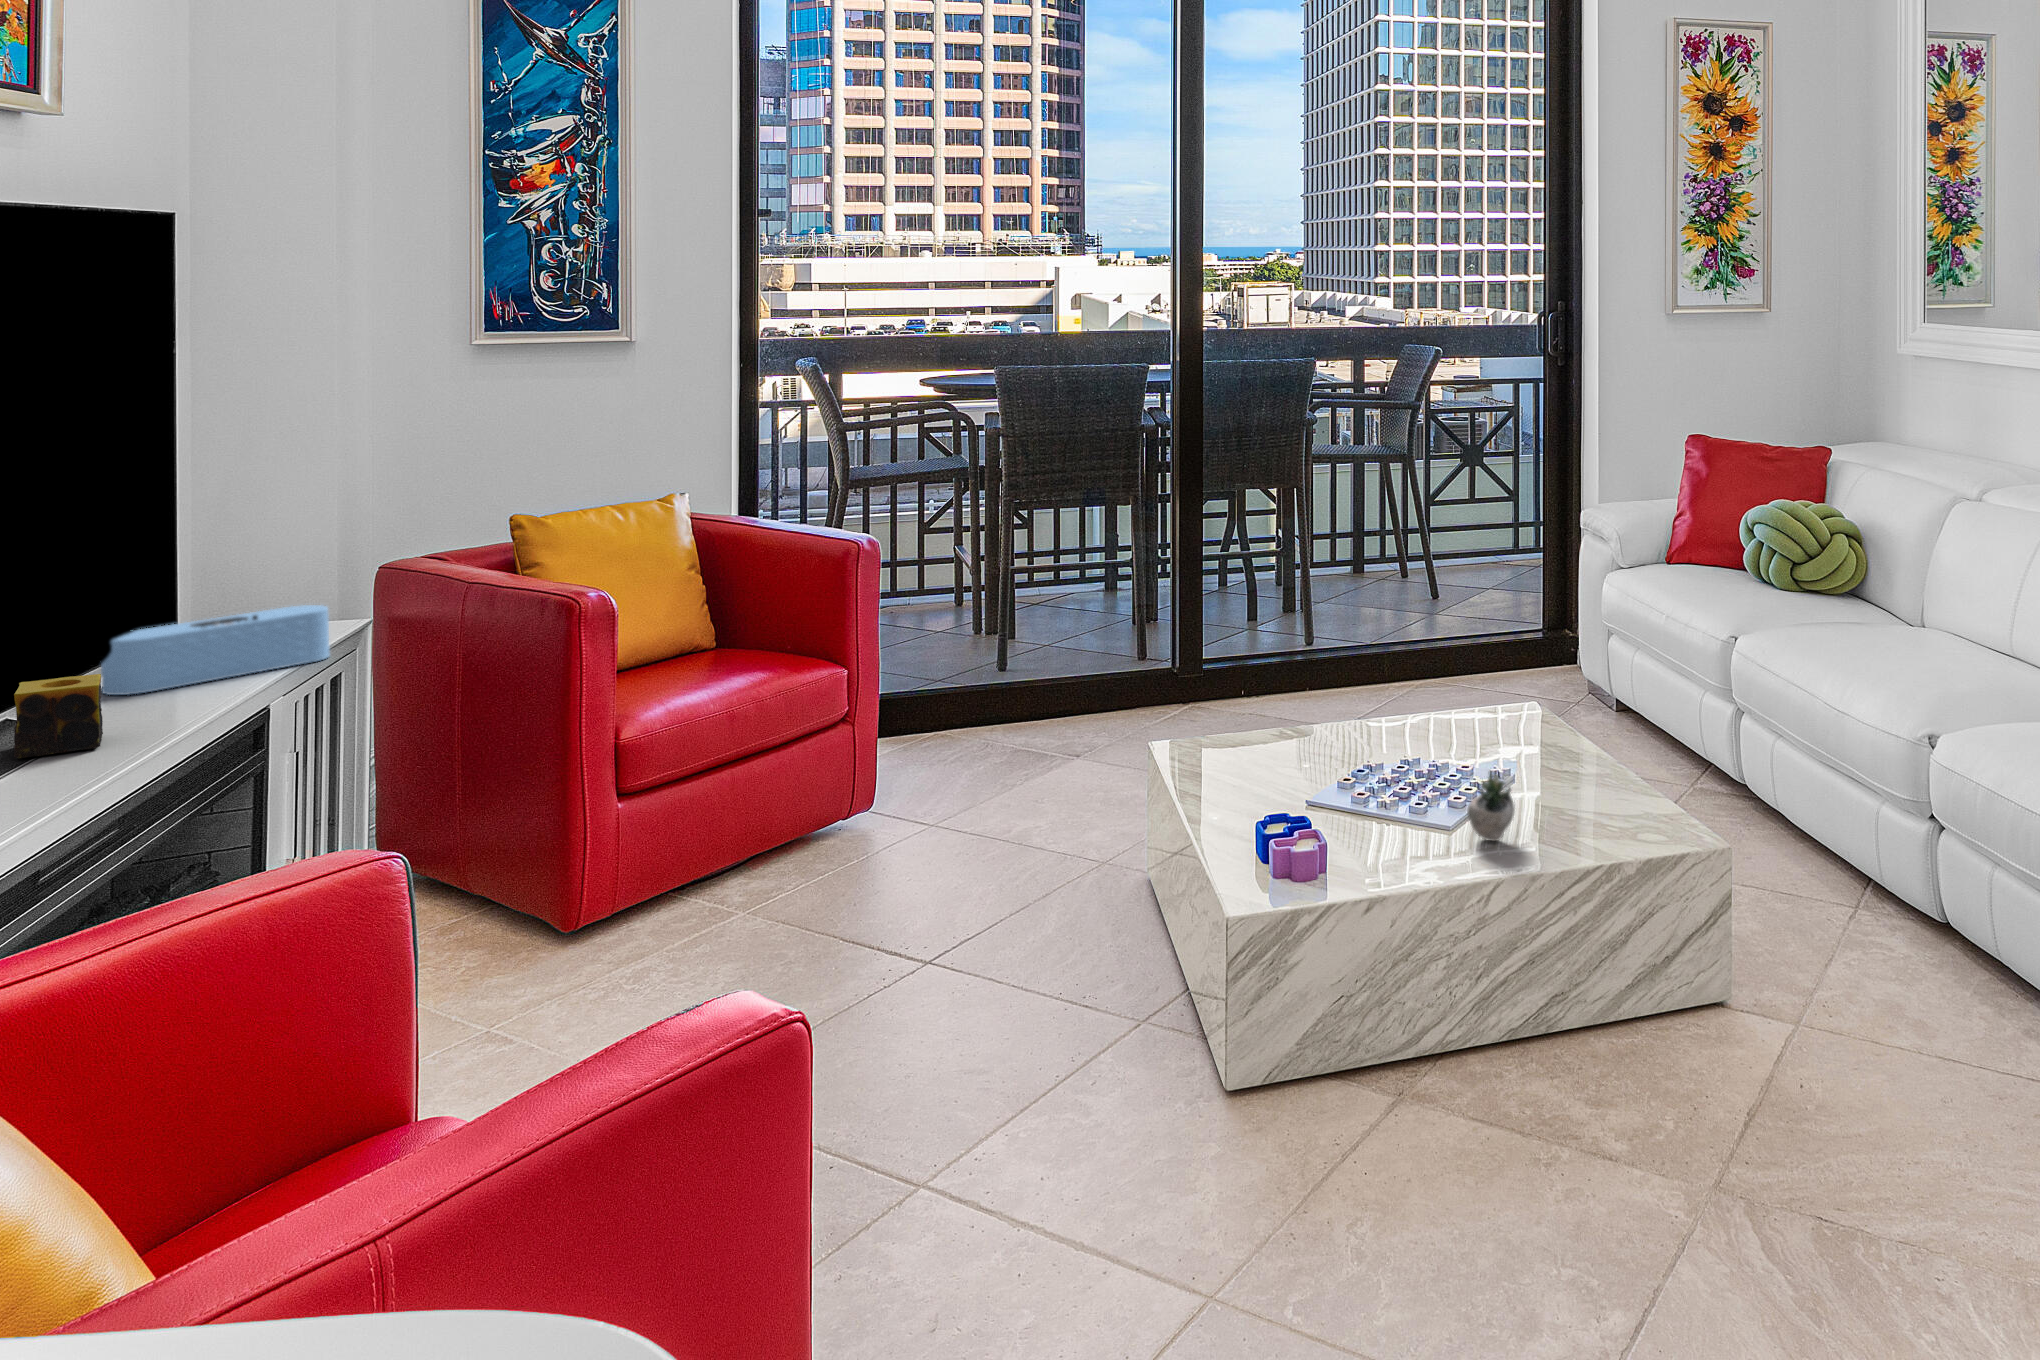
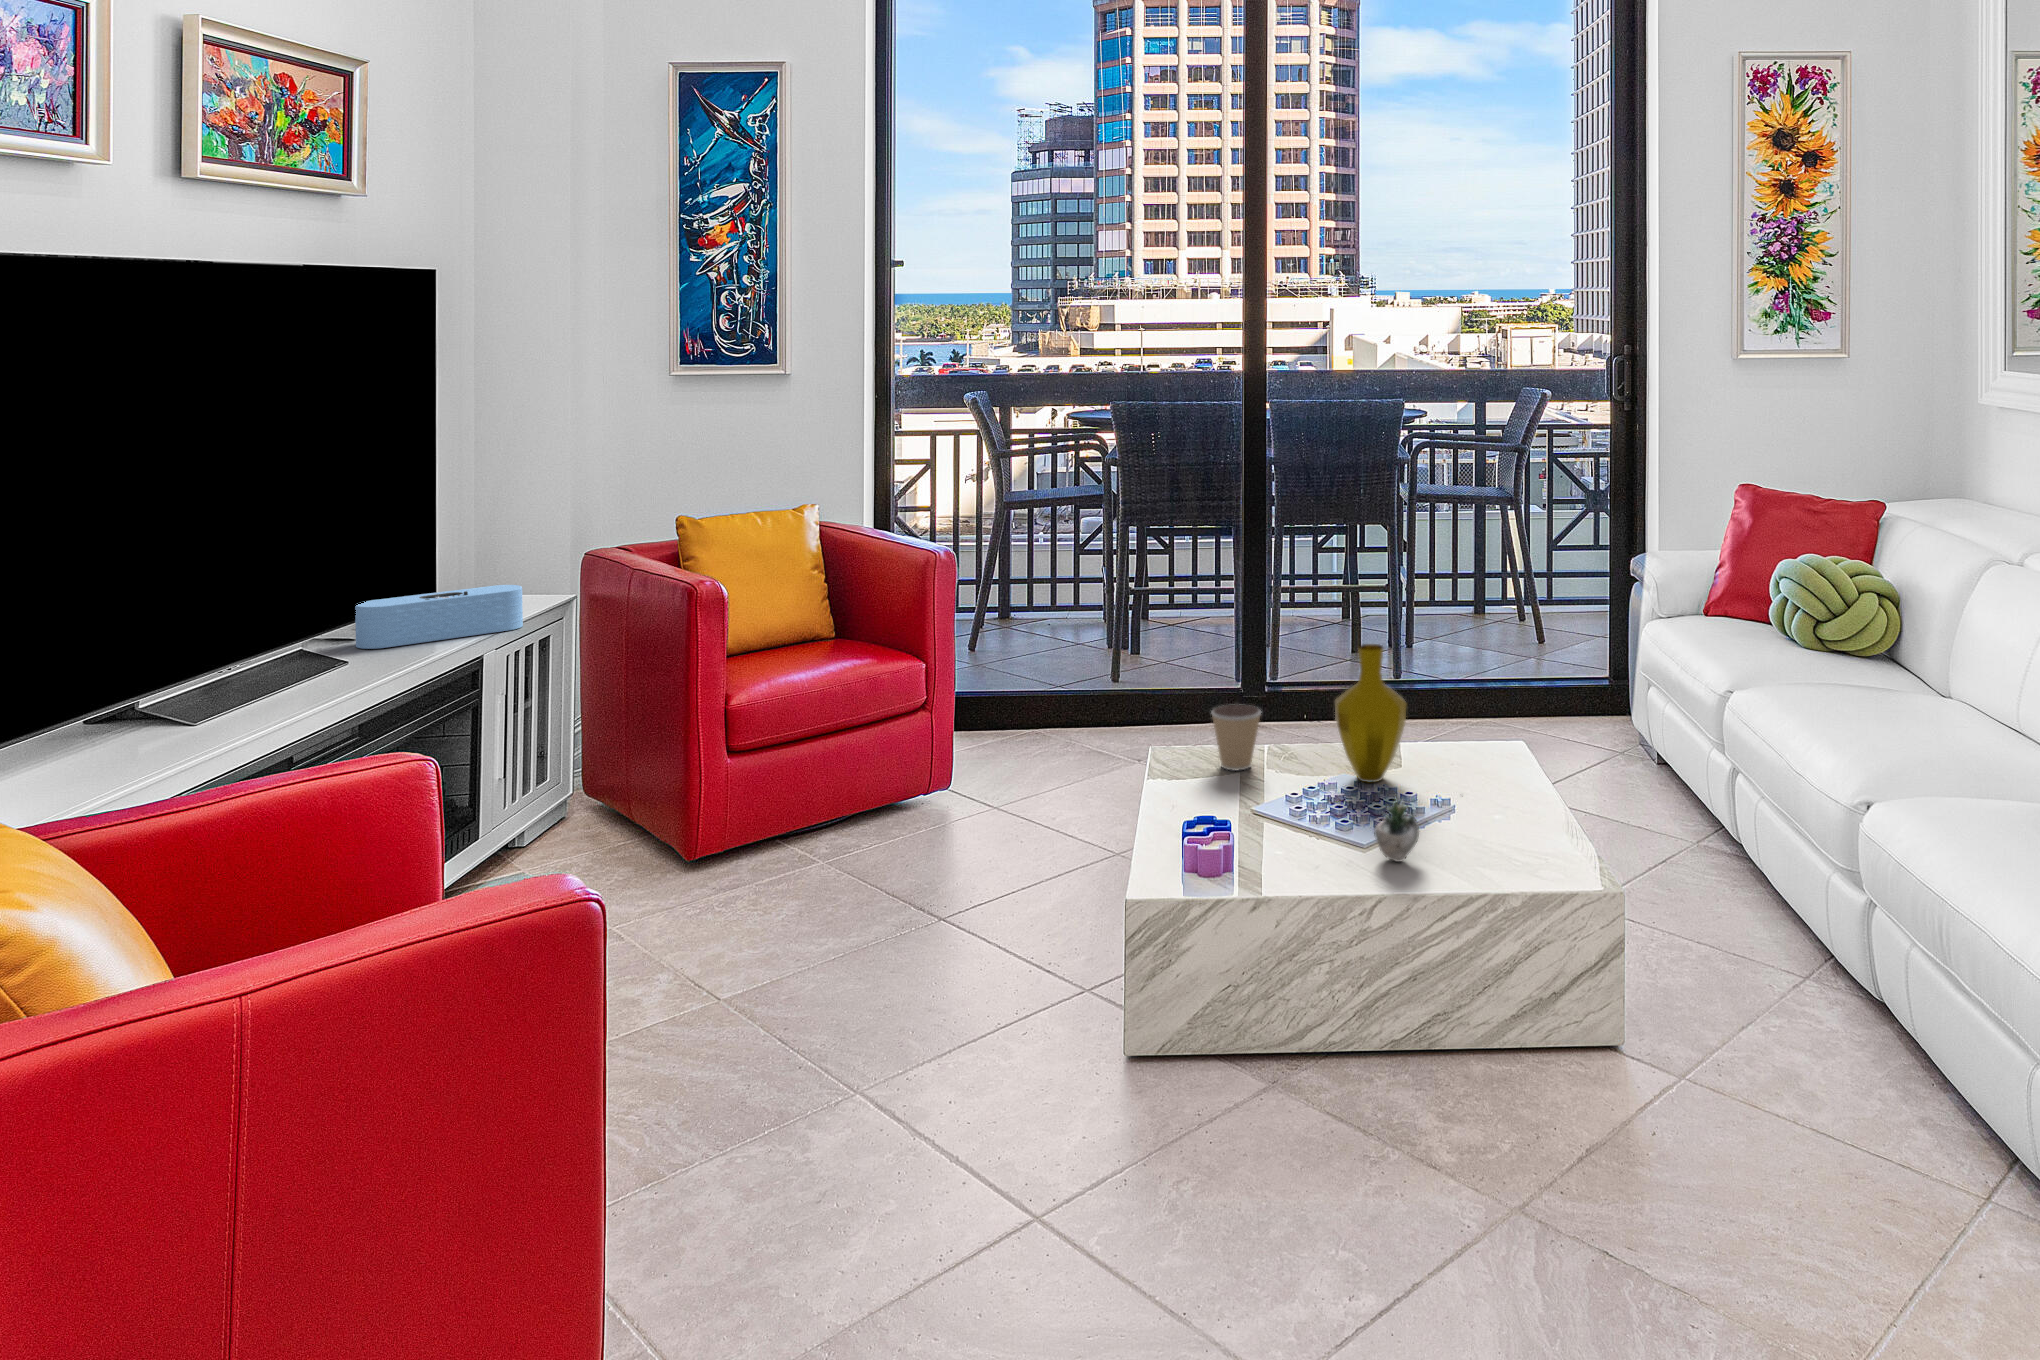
vase: none [1378,615,1455,764] -> present [1335,644,1406,782]
candle: present [14,674,103,758] -> none [269,633,336,694]
coffee cup: none [1239,690,1295,763] -> present [1211,705,1261,770]

